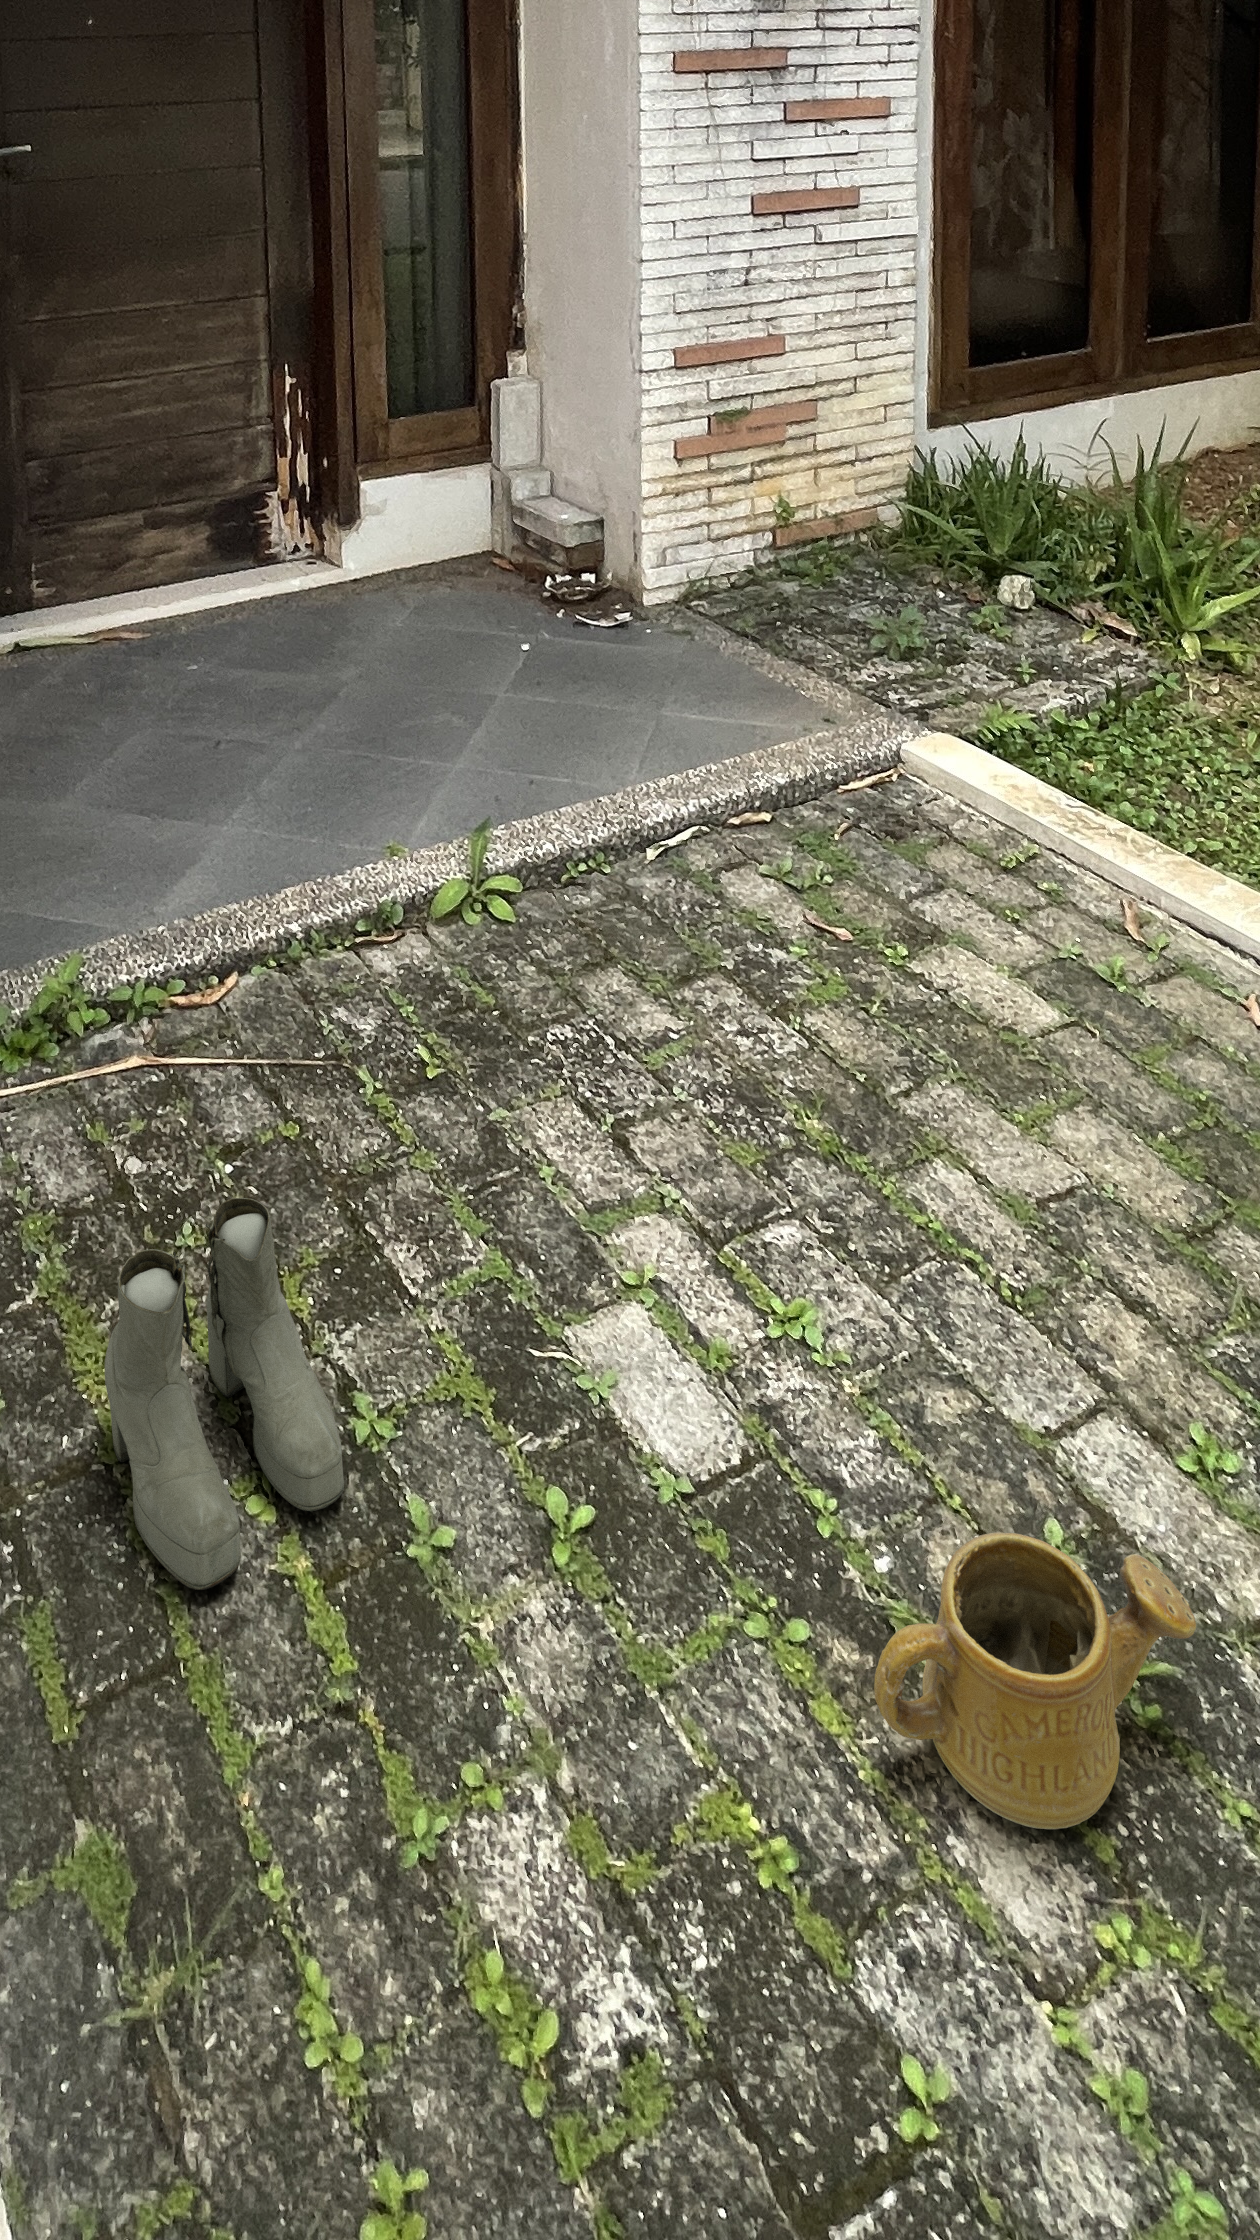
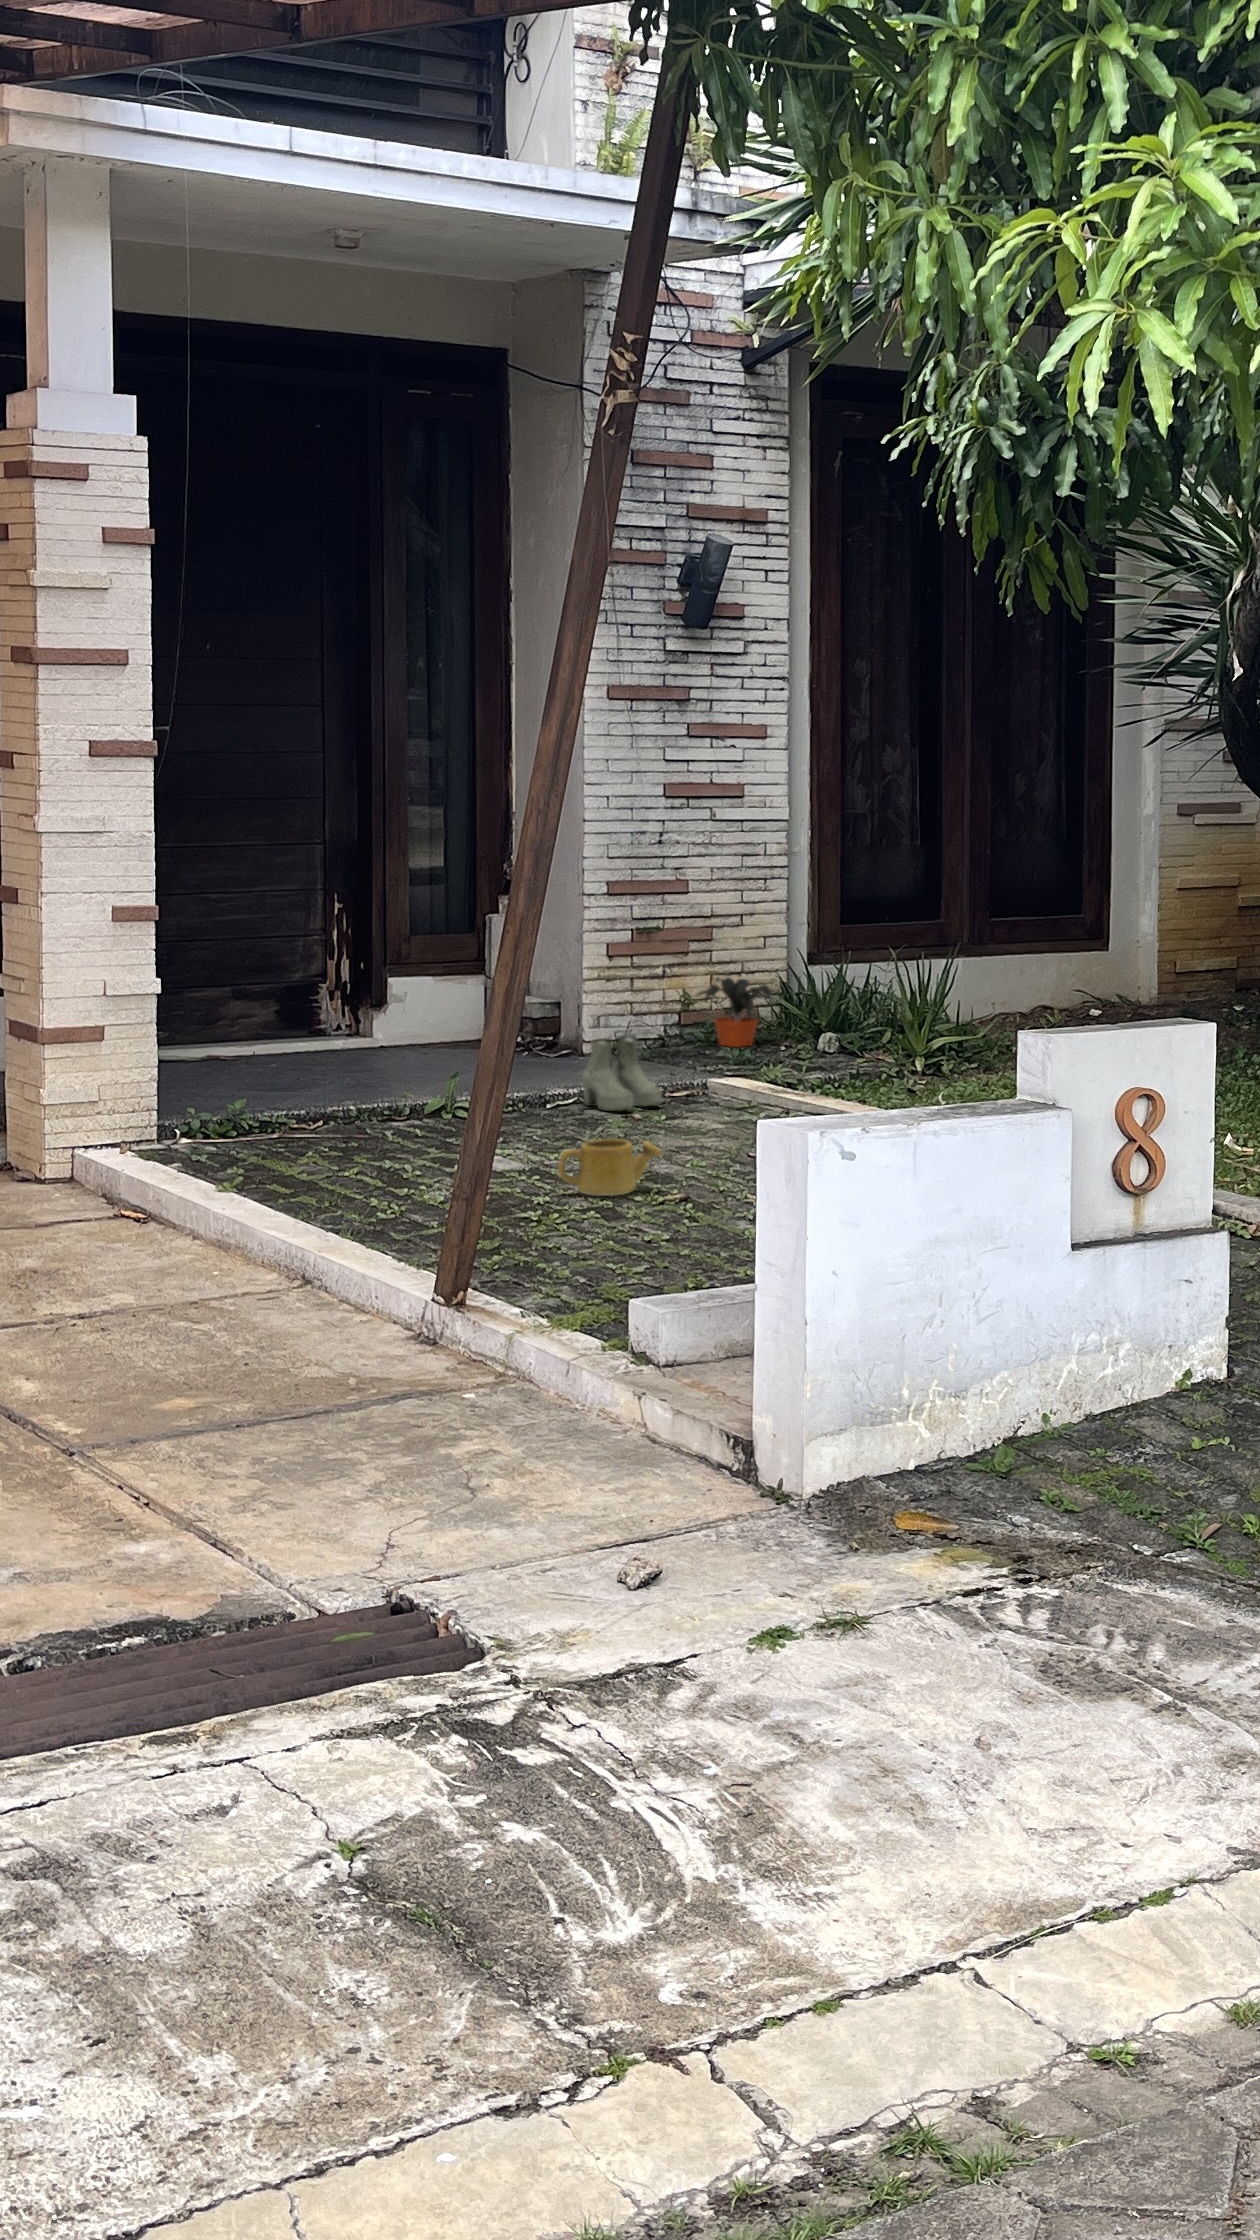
potted plant: none [799,477,933,594] -> present [697,977,773,1047]
boots: present [105,1198,344,1590] -> present [583,1036,662,1111]

